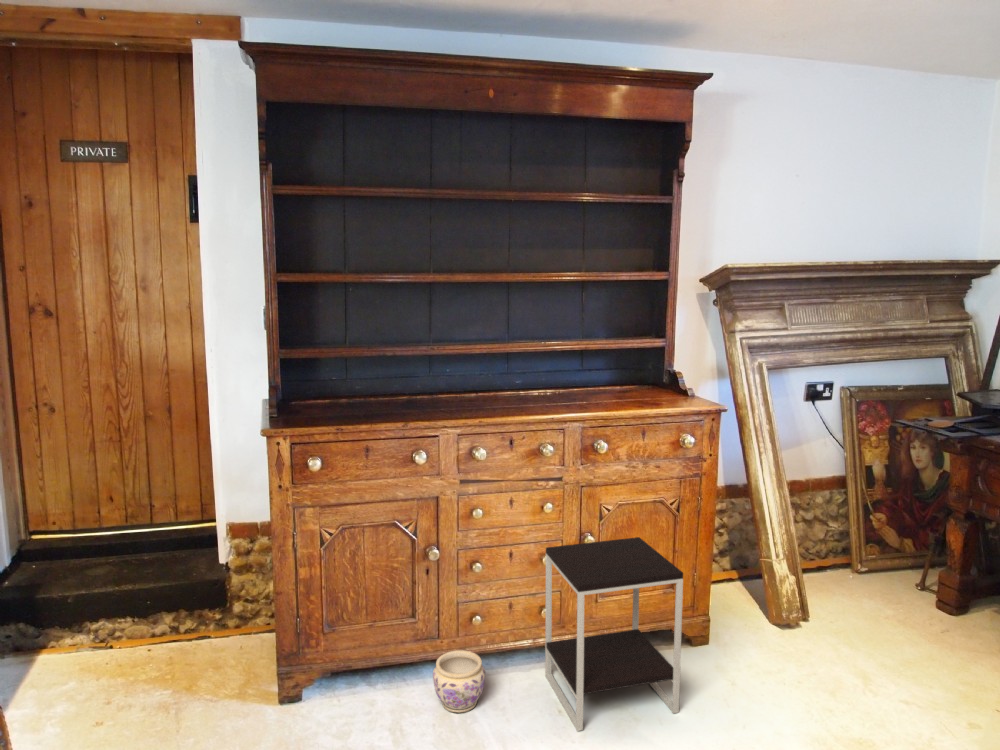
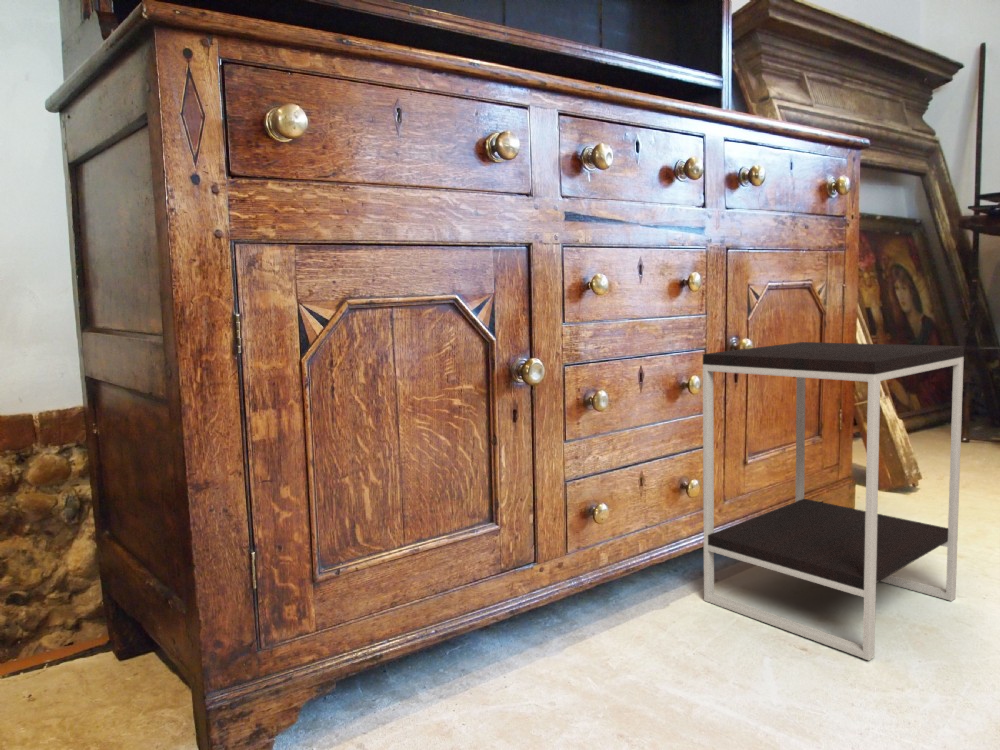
planter: present [433,650,485,713] -> none [558,567,670,693]

